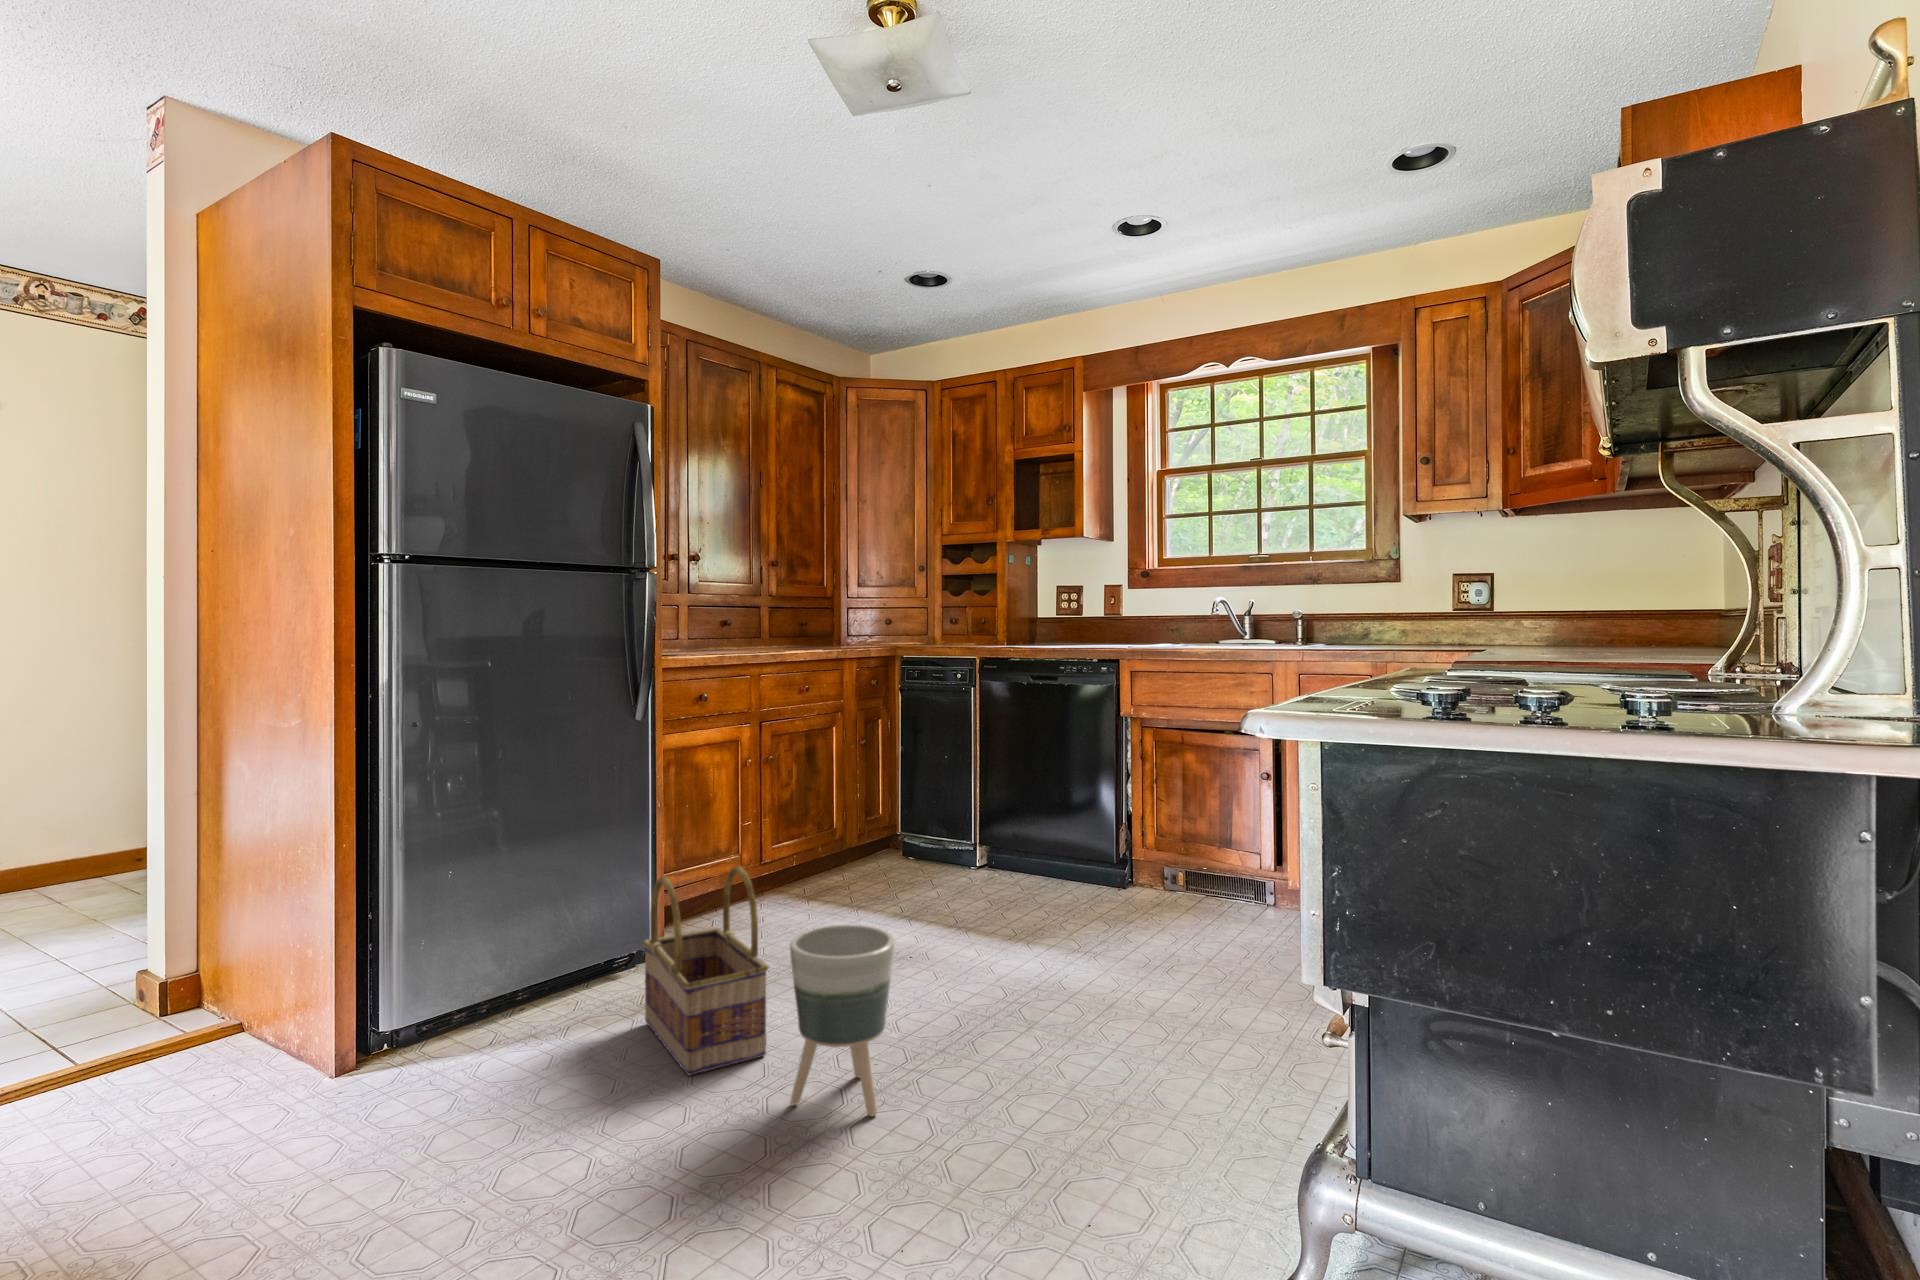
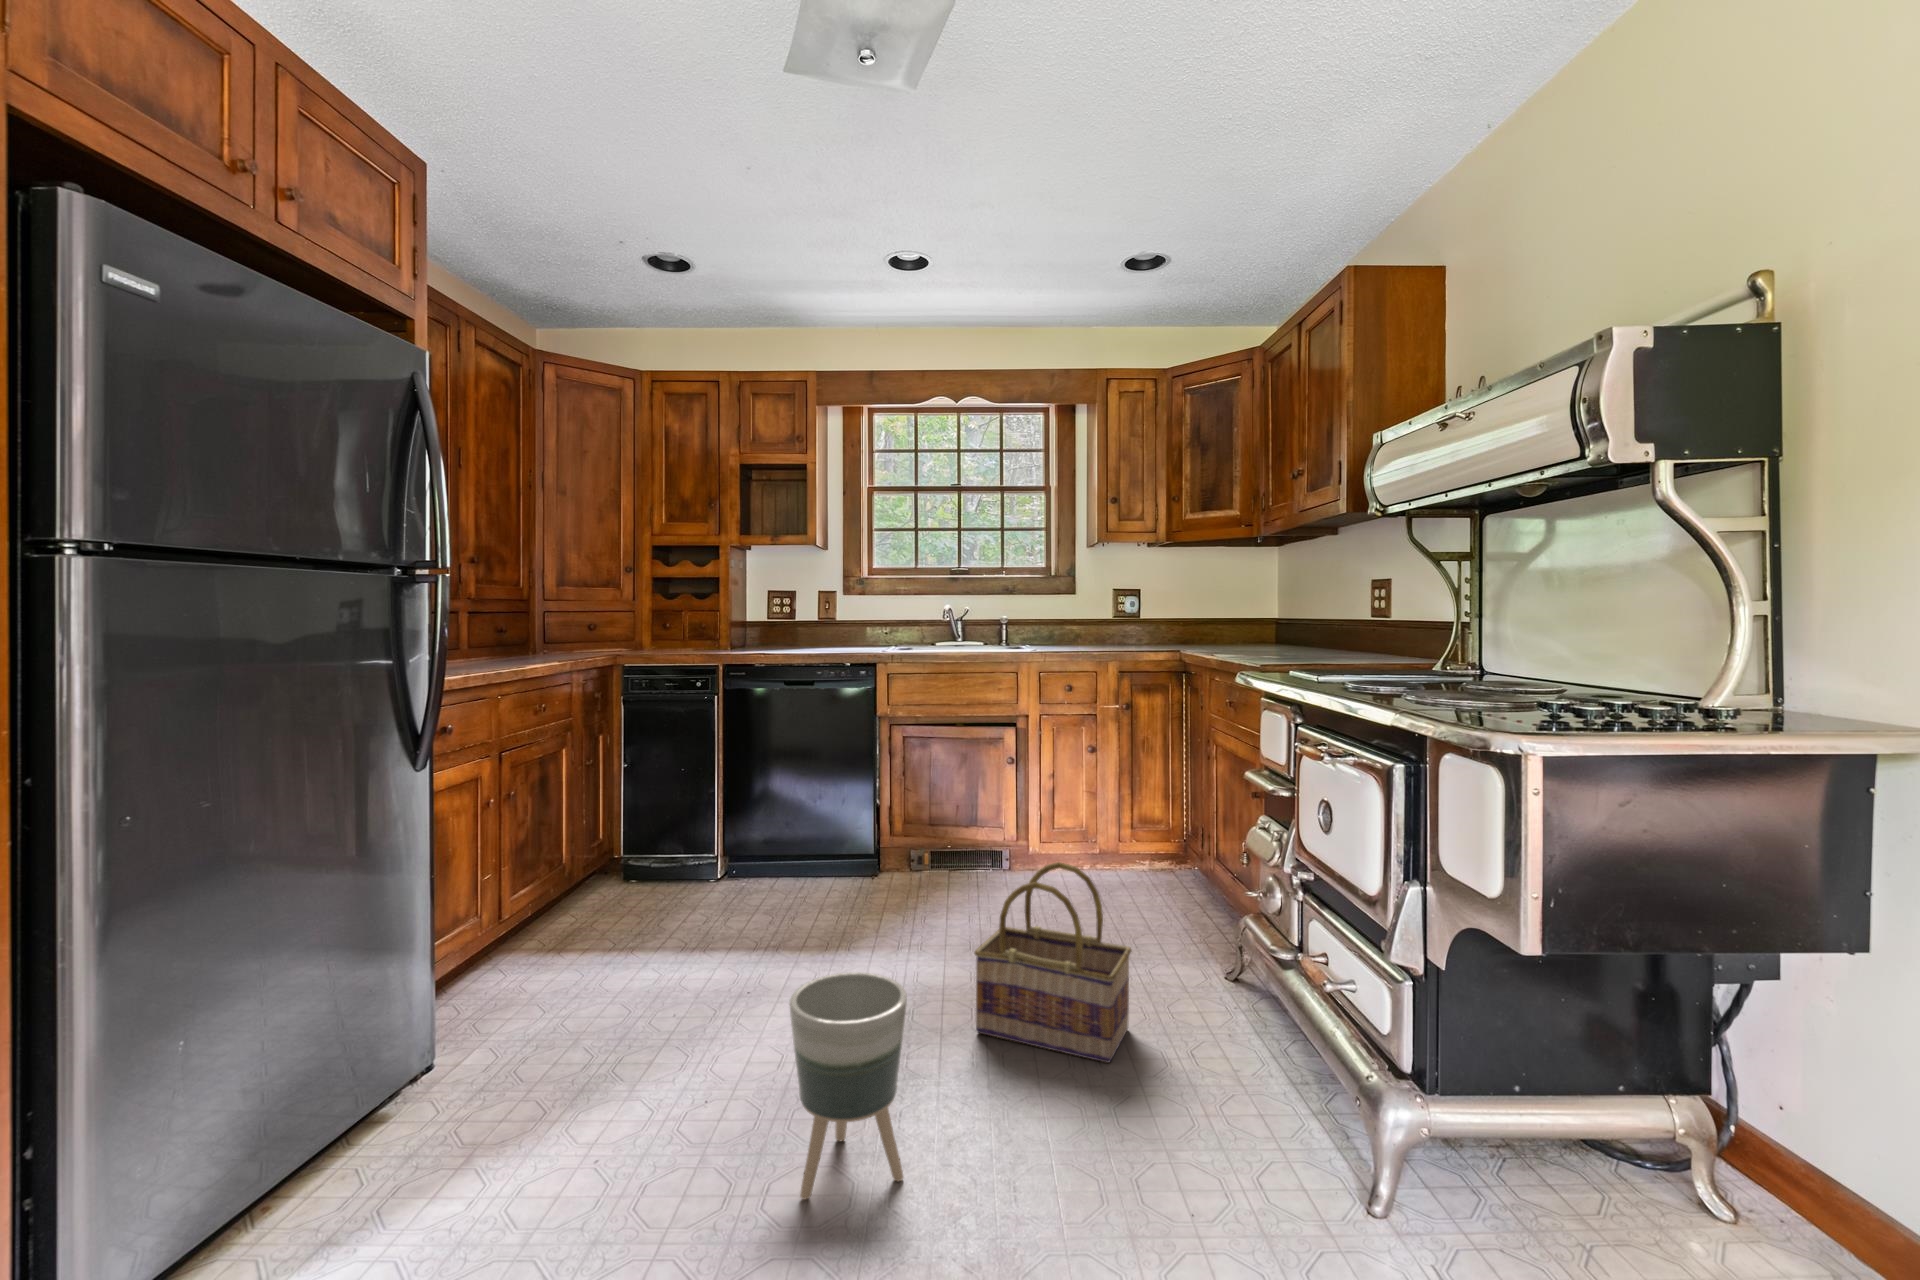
basket: present [643,866,768,1075] -> present [974,862,1131,1063]

